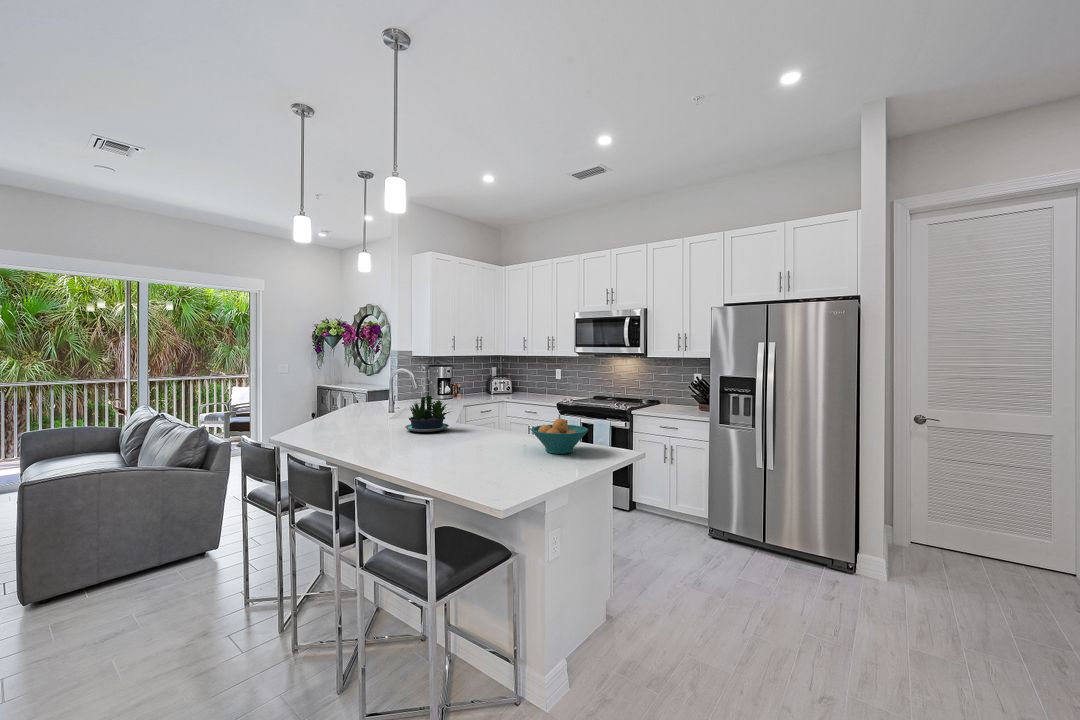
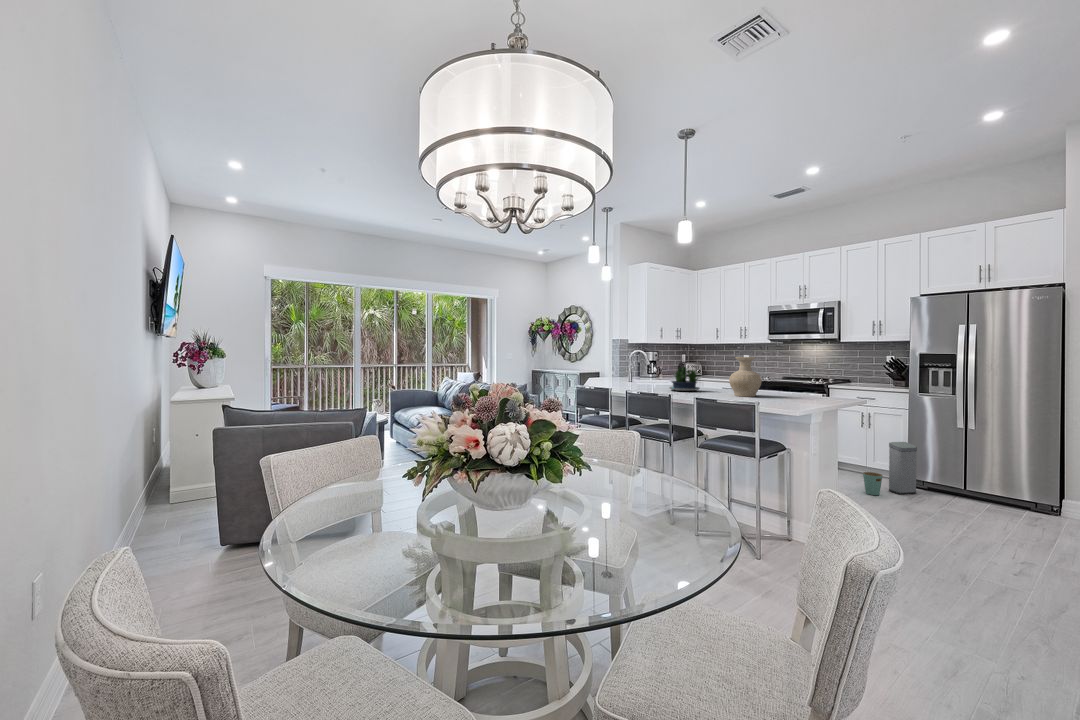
vase: none [472,385,516,444] -> present [729,357,762,397]
fruit bowl: present [531,419,588,454] -> none [781,378,826,401]
trash can: none [657,483,716,555] -> present [863,442,917,495]

